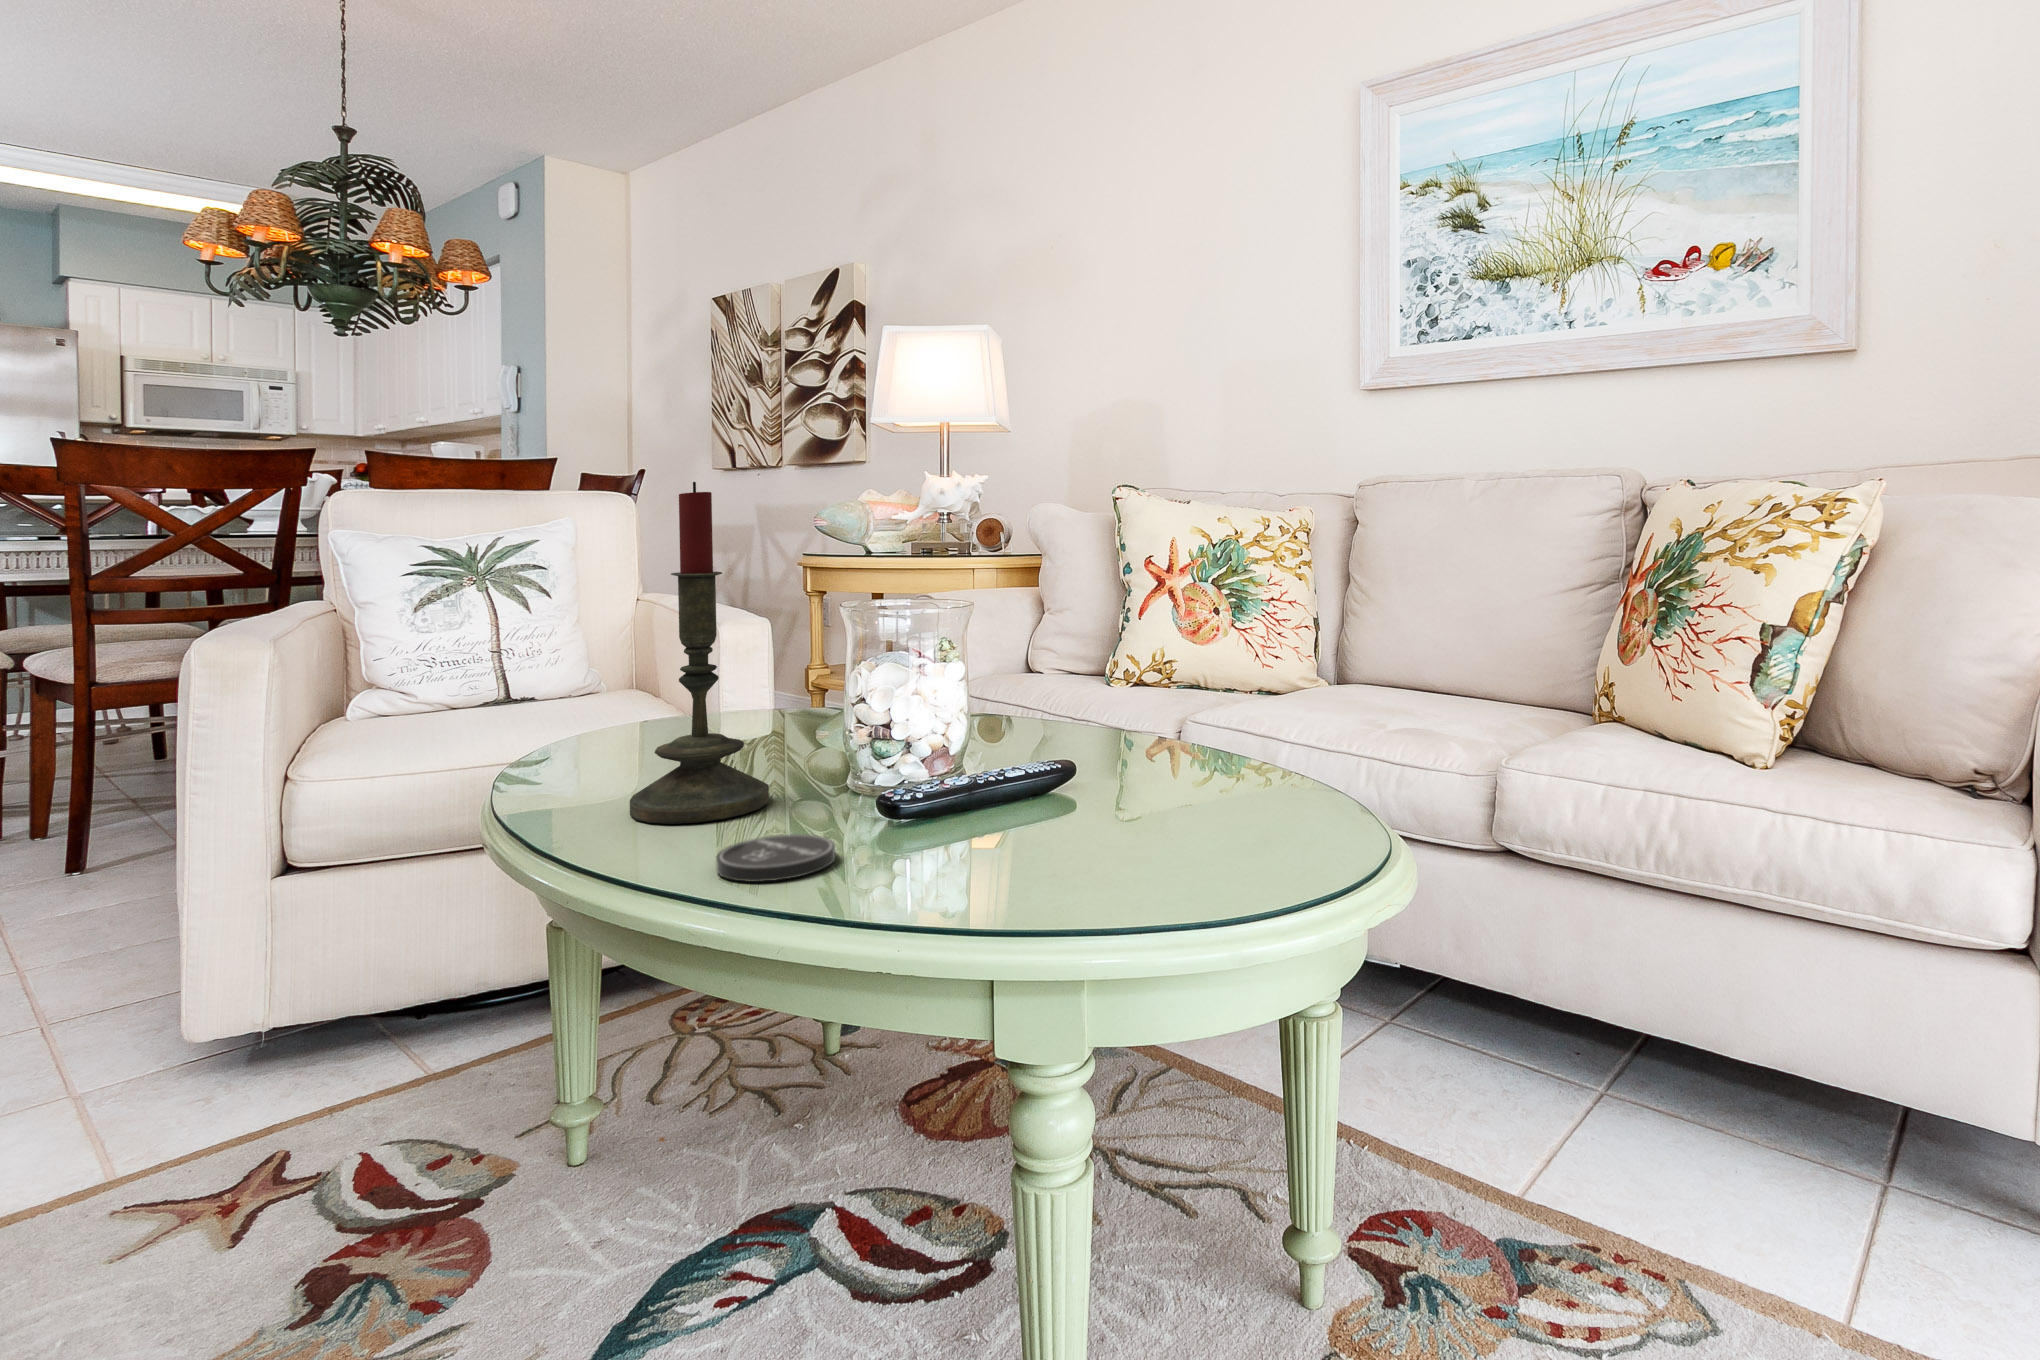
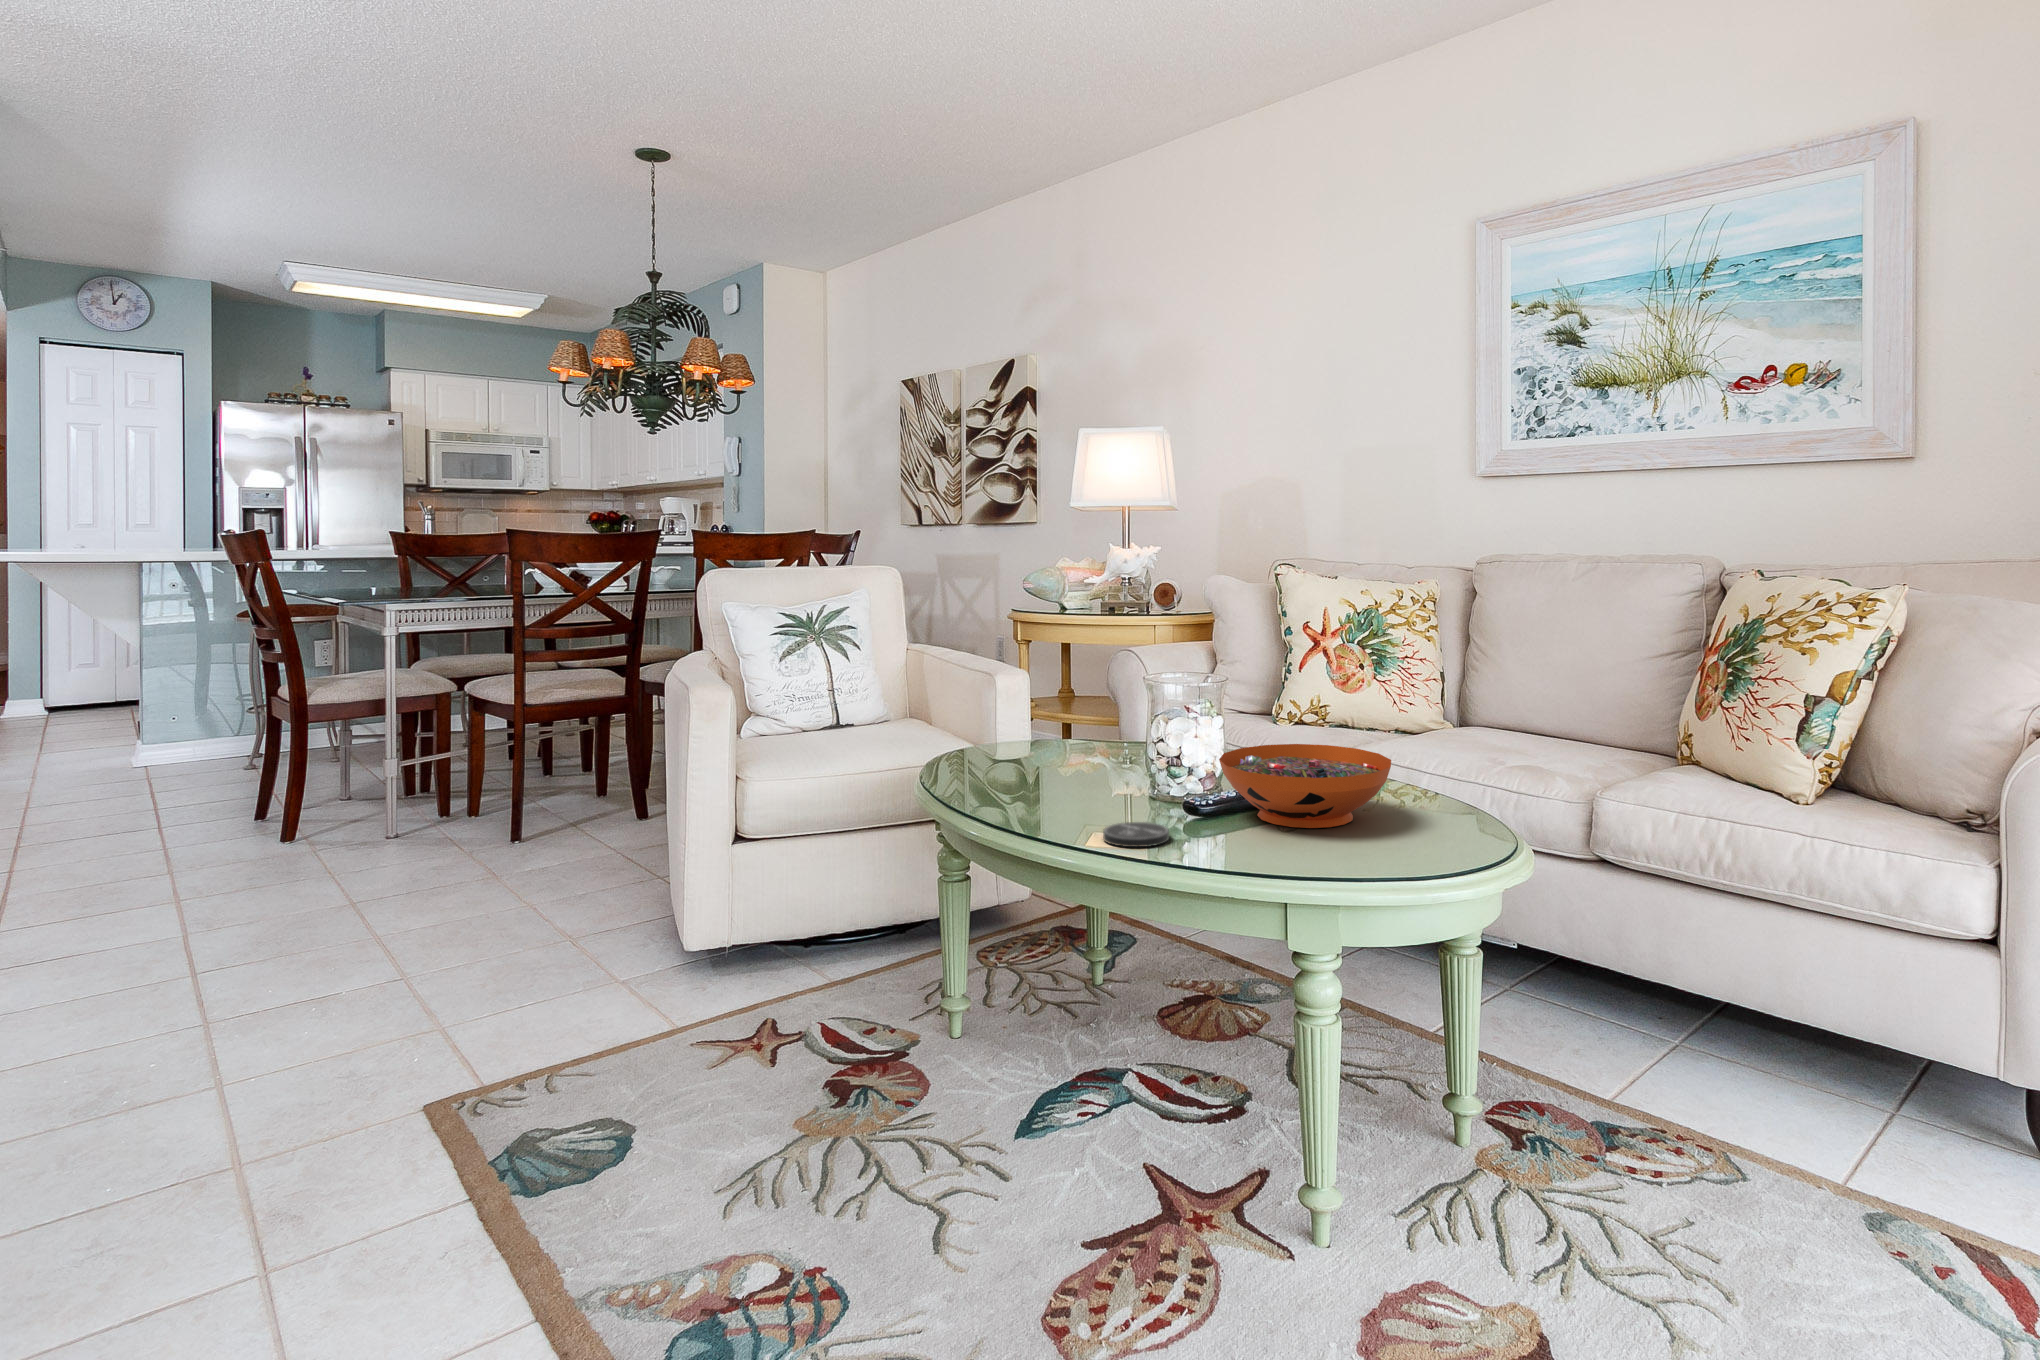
candle: present [630,482,769,824] -> none [1021,599,1101,814]
decorative bowl: none [944,704,1210,833] -> present [1219,744,1391,828]

